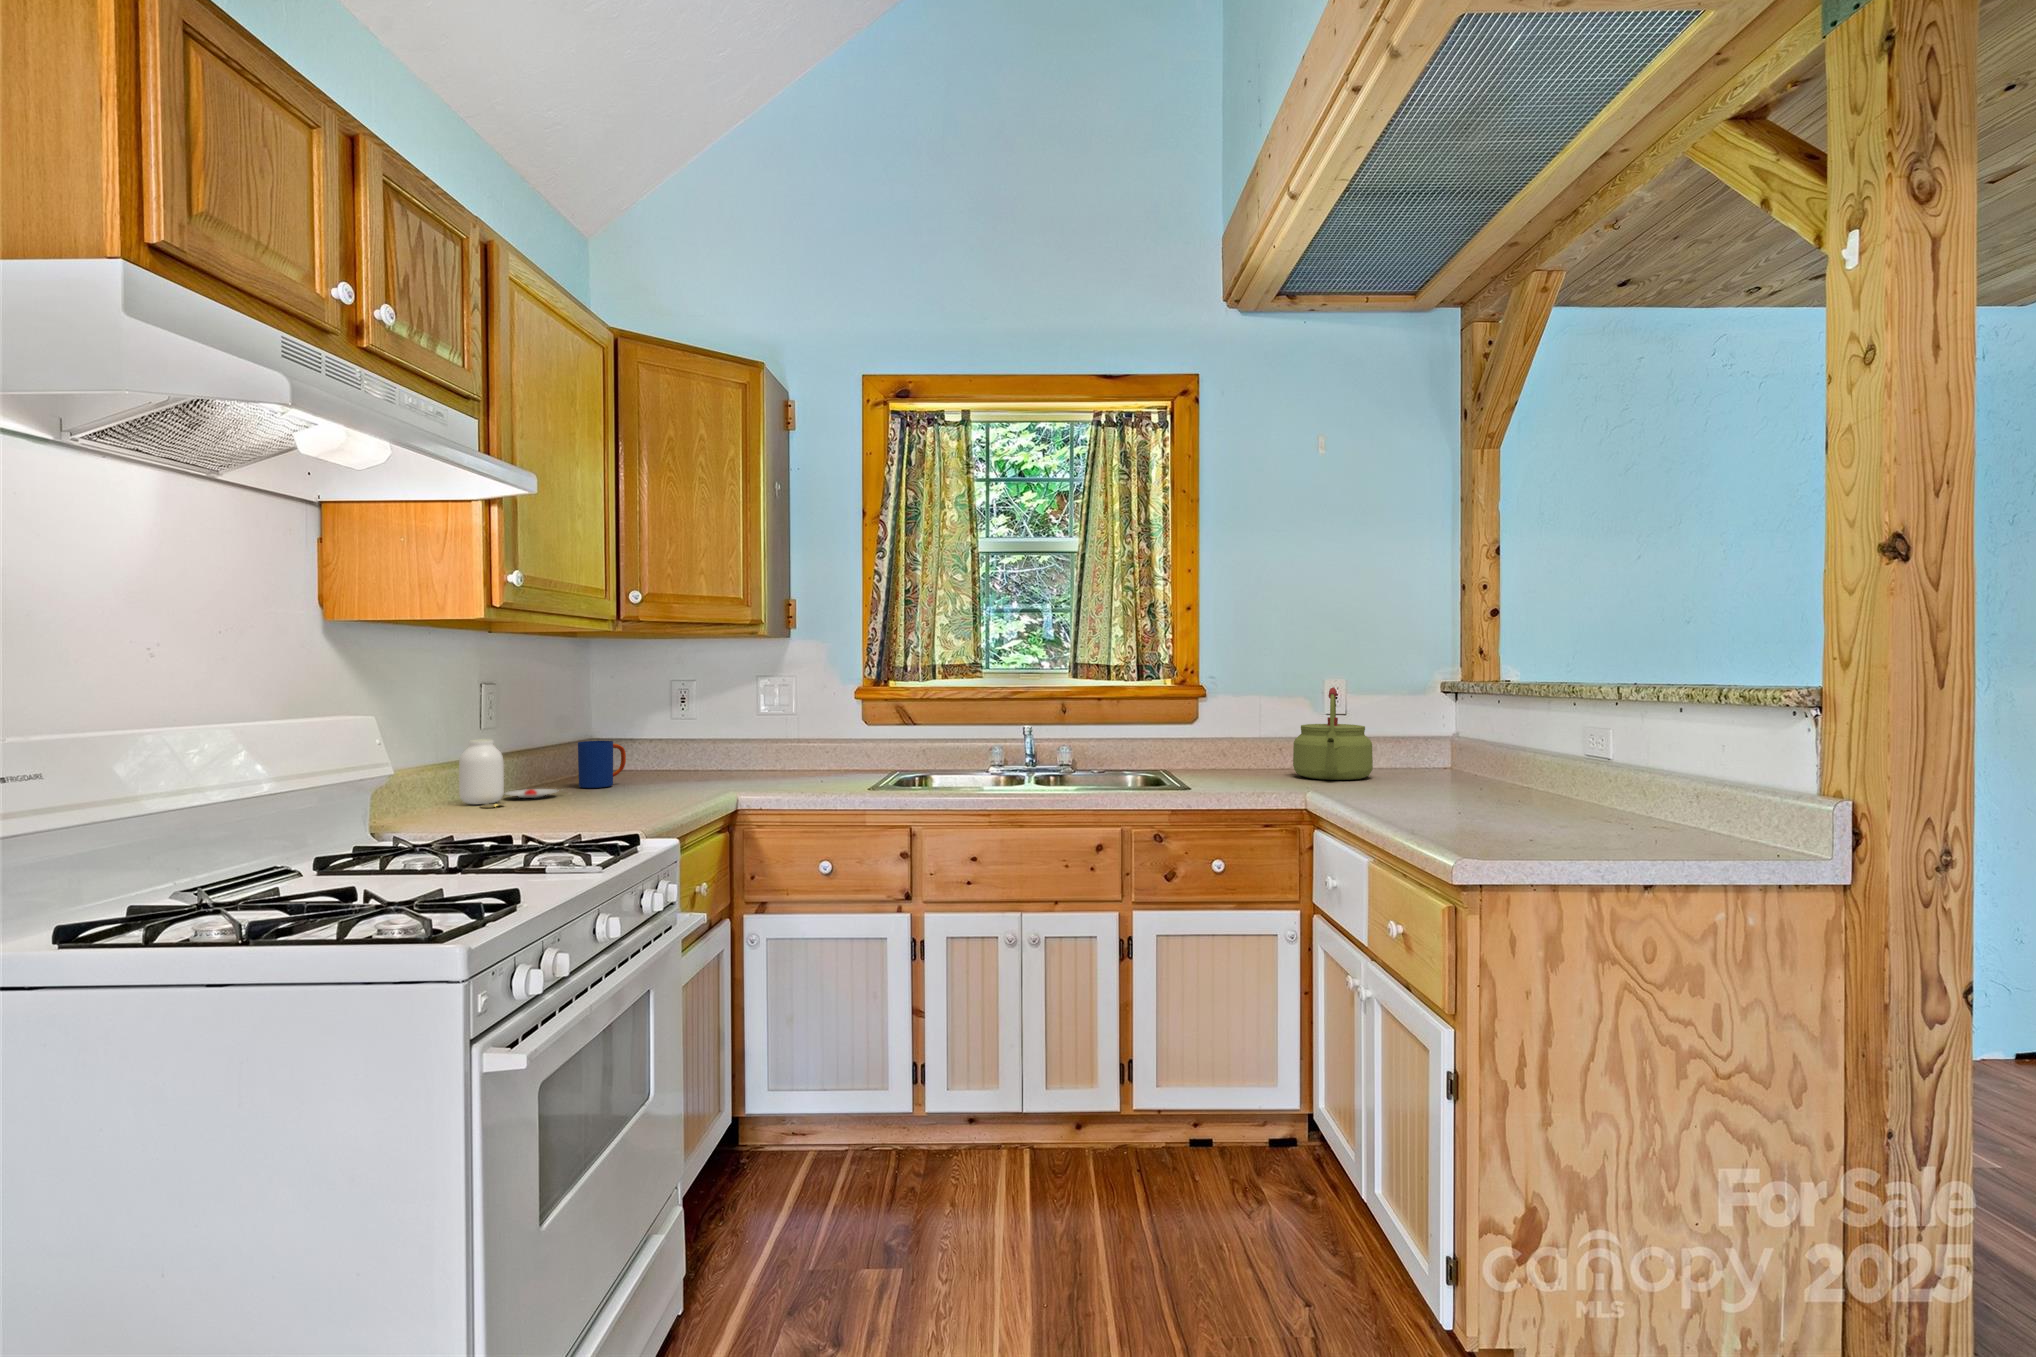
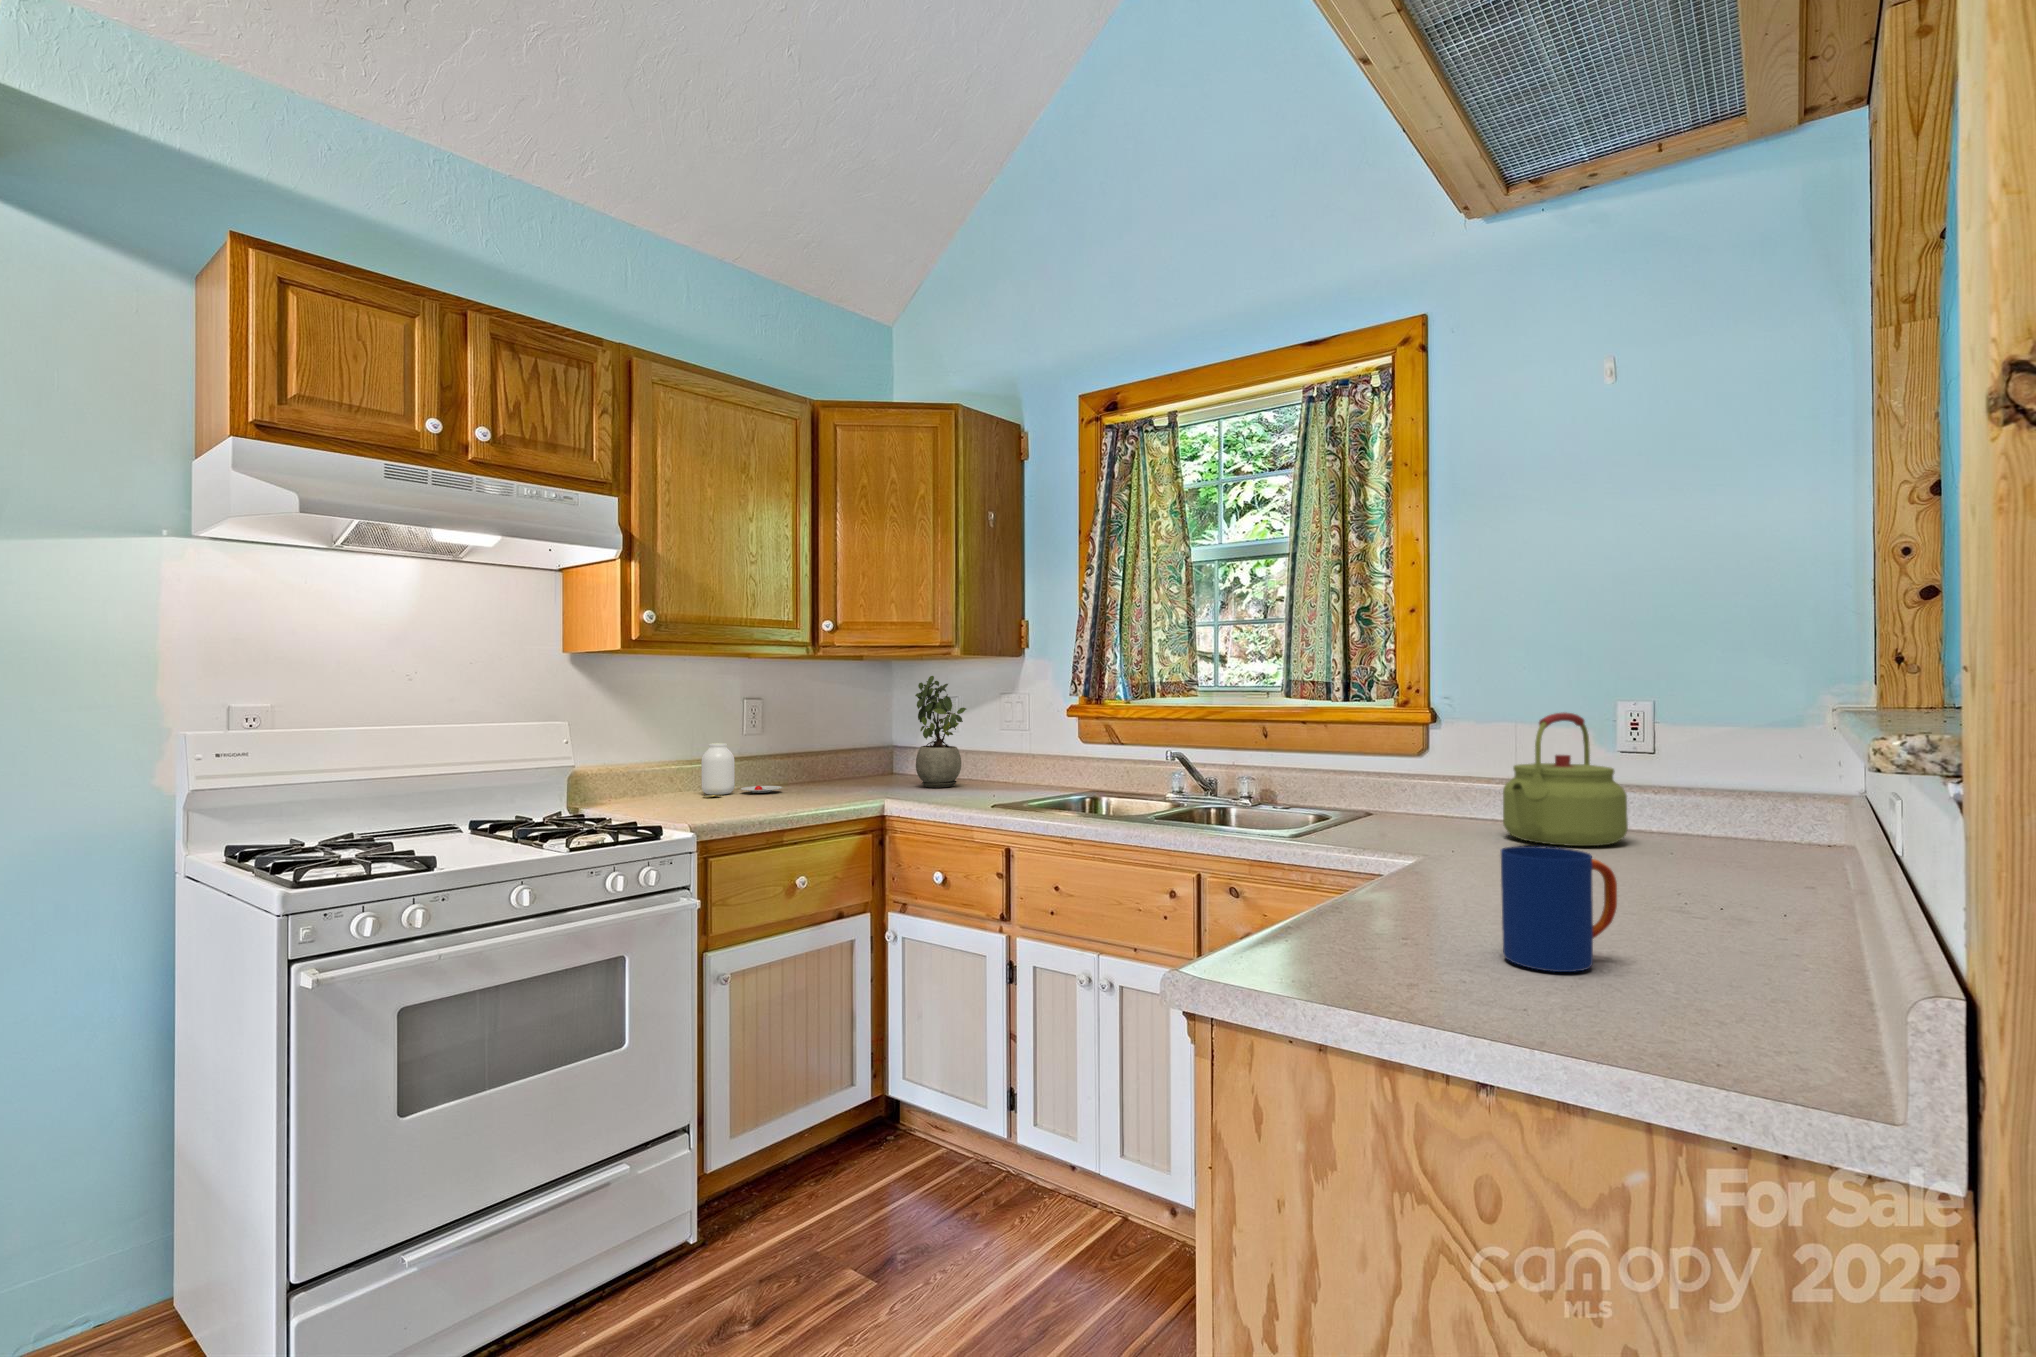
potted plant: none [684,656,764,779] -> present [915,676,966,788]
mug: present [578,741,626,788] -> present [1501,846,1617,972]

